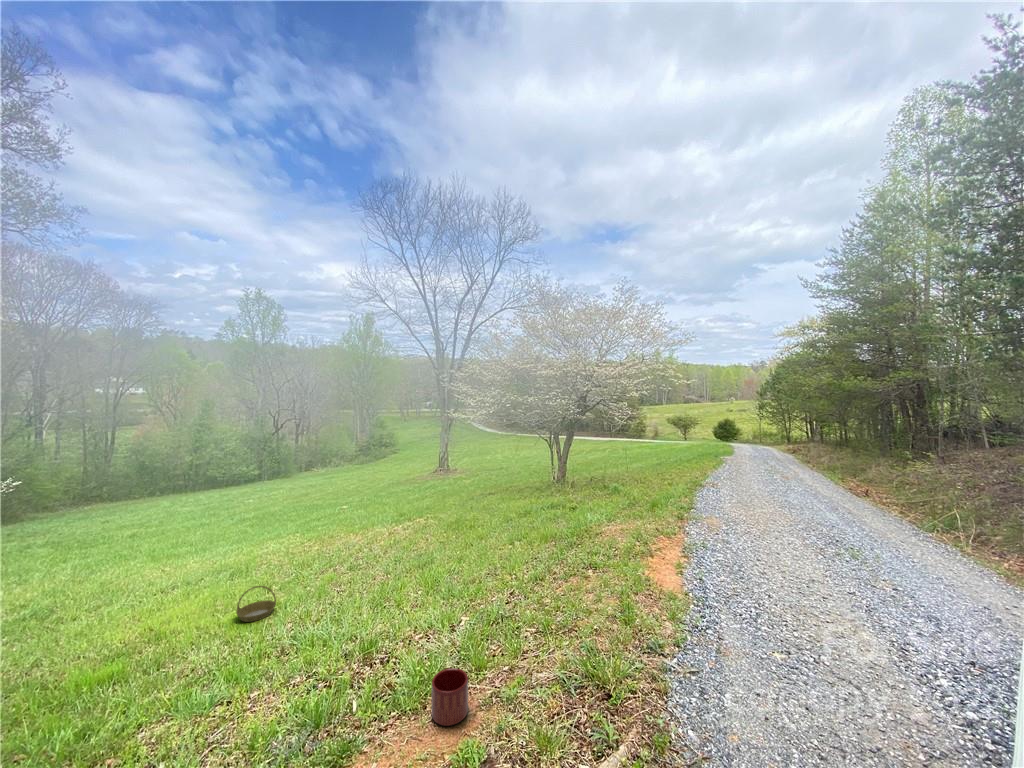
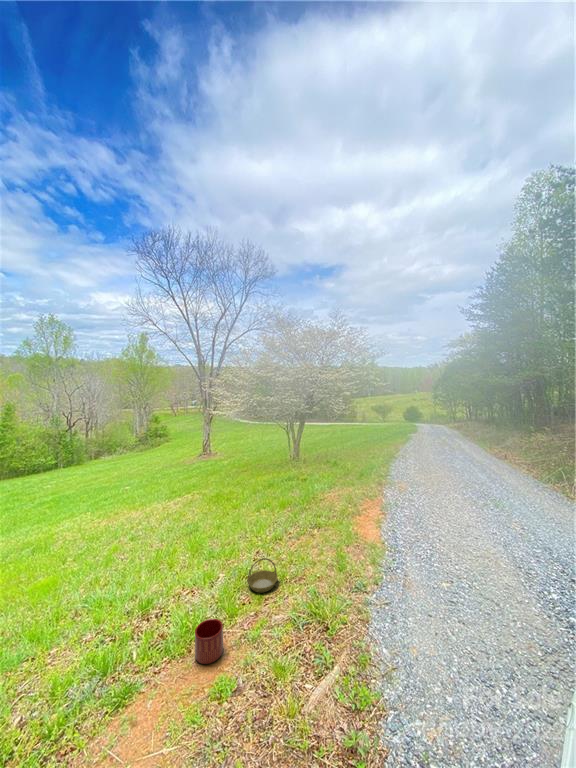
basket: present [236,586,276,622] -> present [247,558,277,593]

